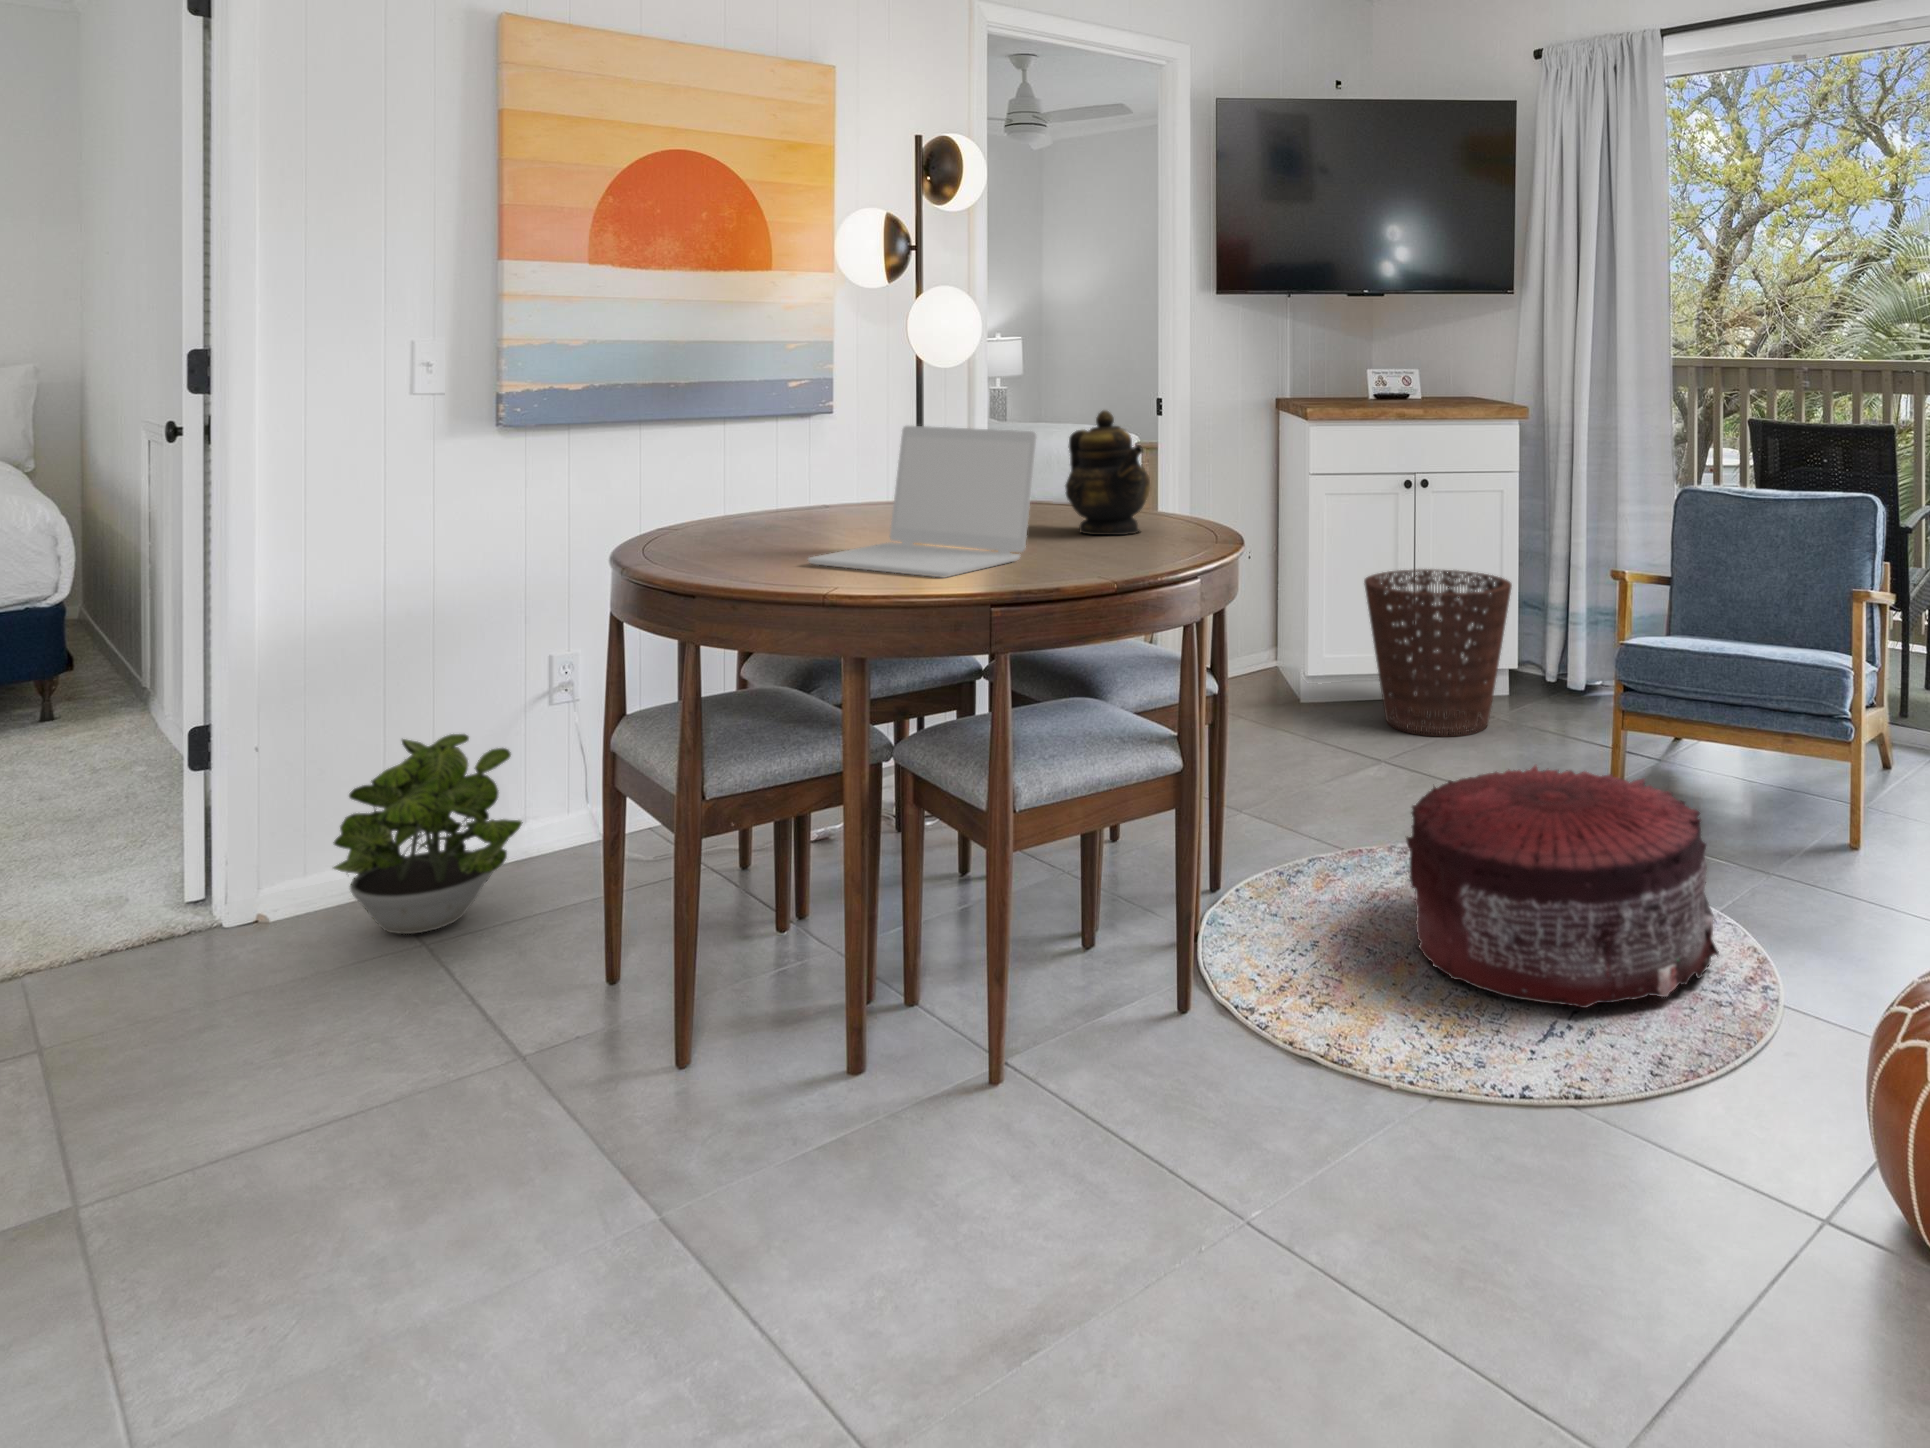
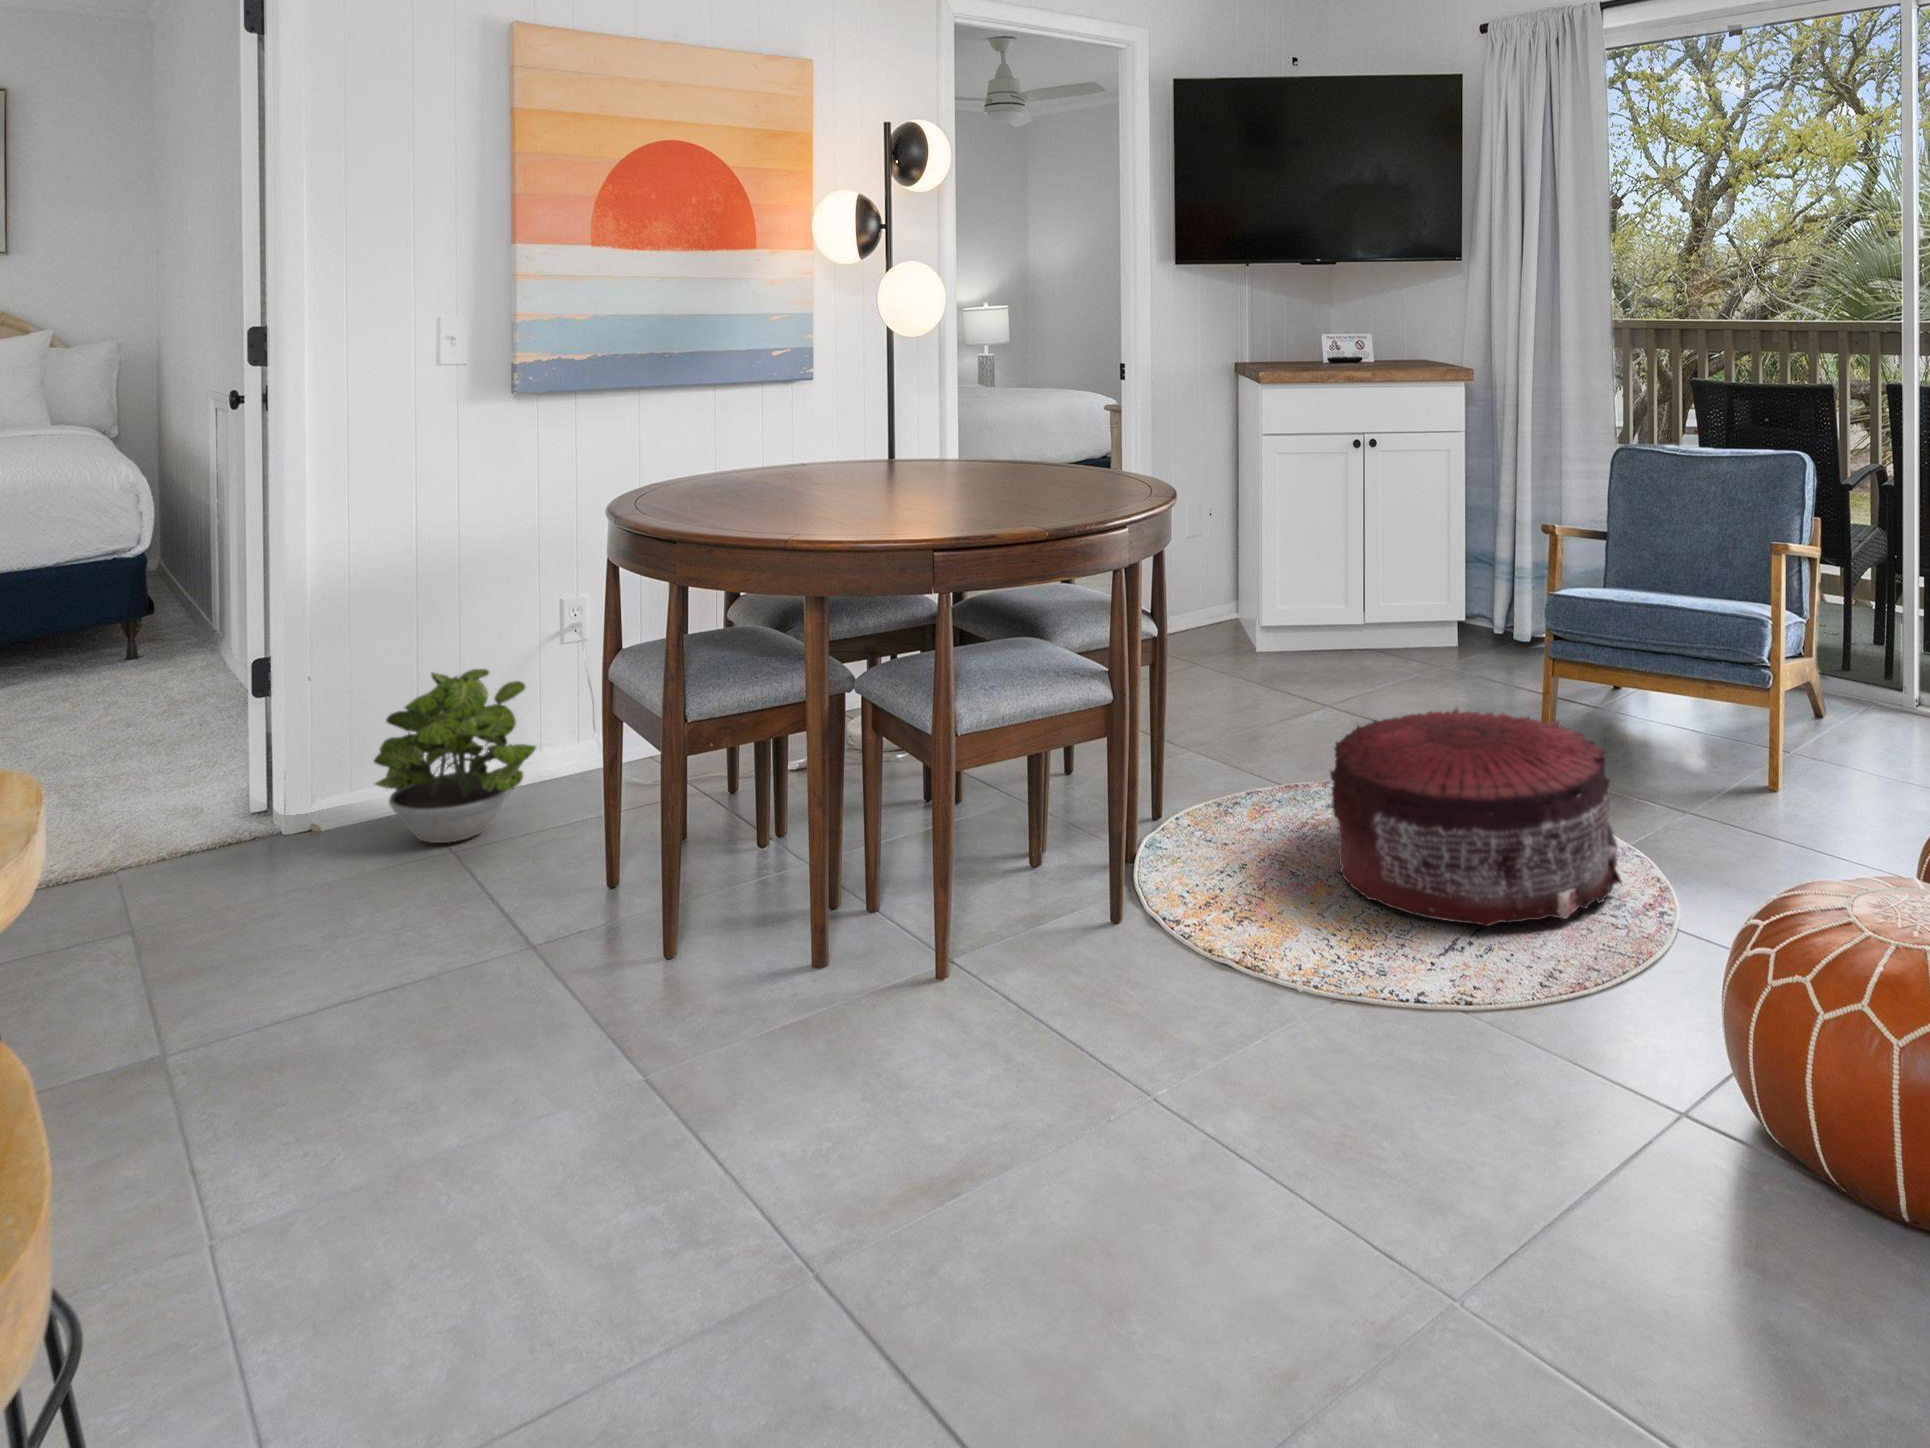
teapot: present [1065,410,1150,535] -> none [1012,376,1091,491]
laptop: present [808,426,1037,578] -> none [775,391,979,527]
basket: present [1364,569,1512,735] -> none [1315,527,1457,686]

